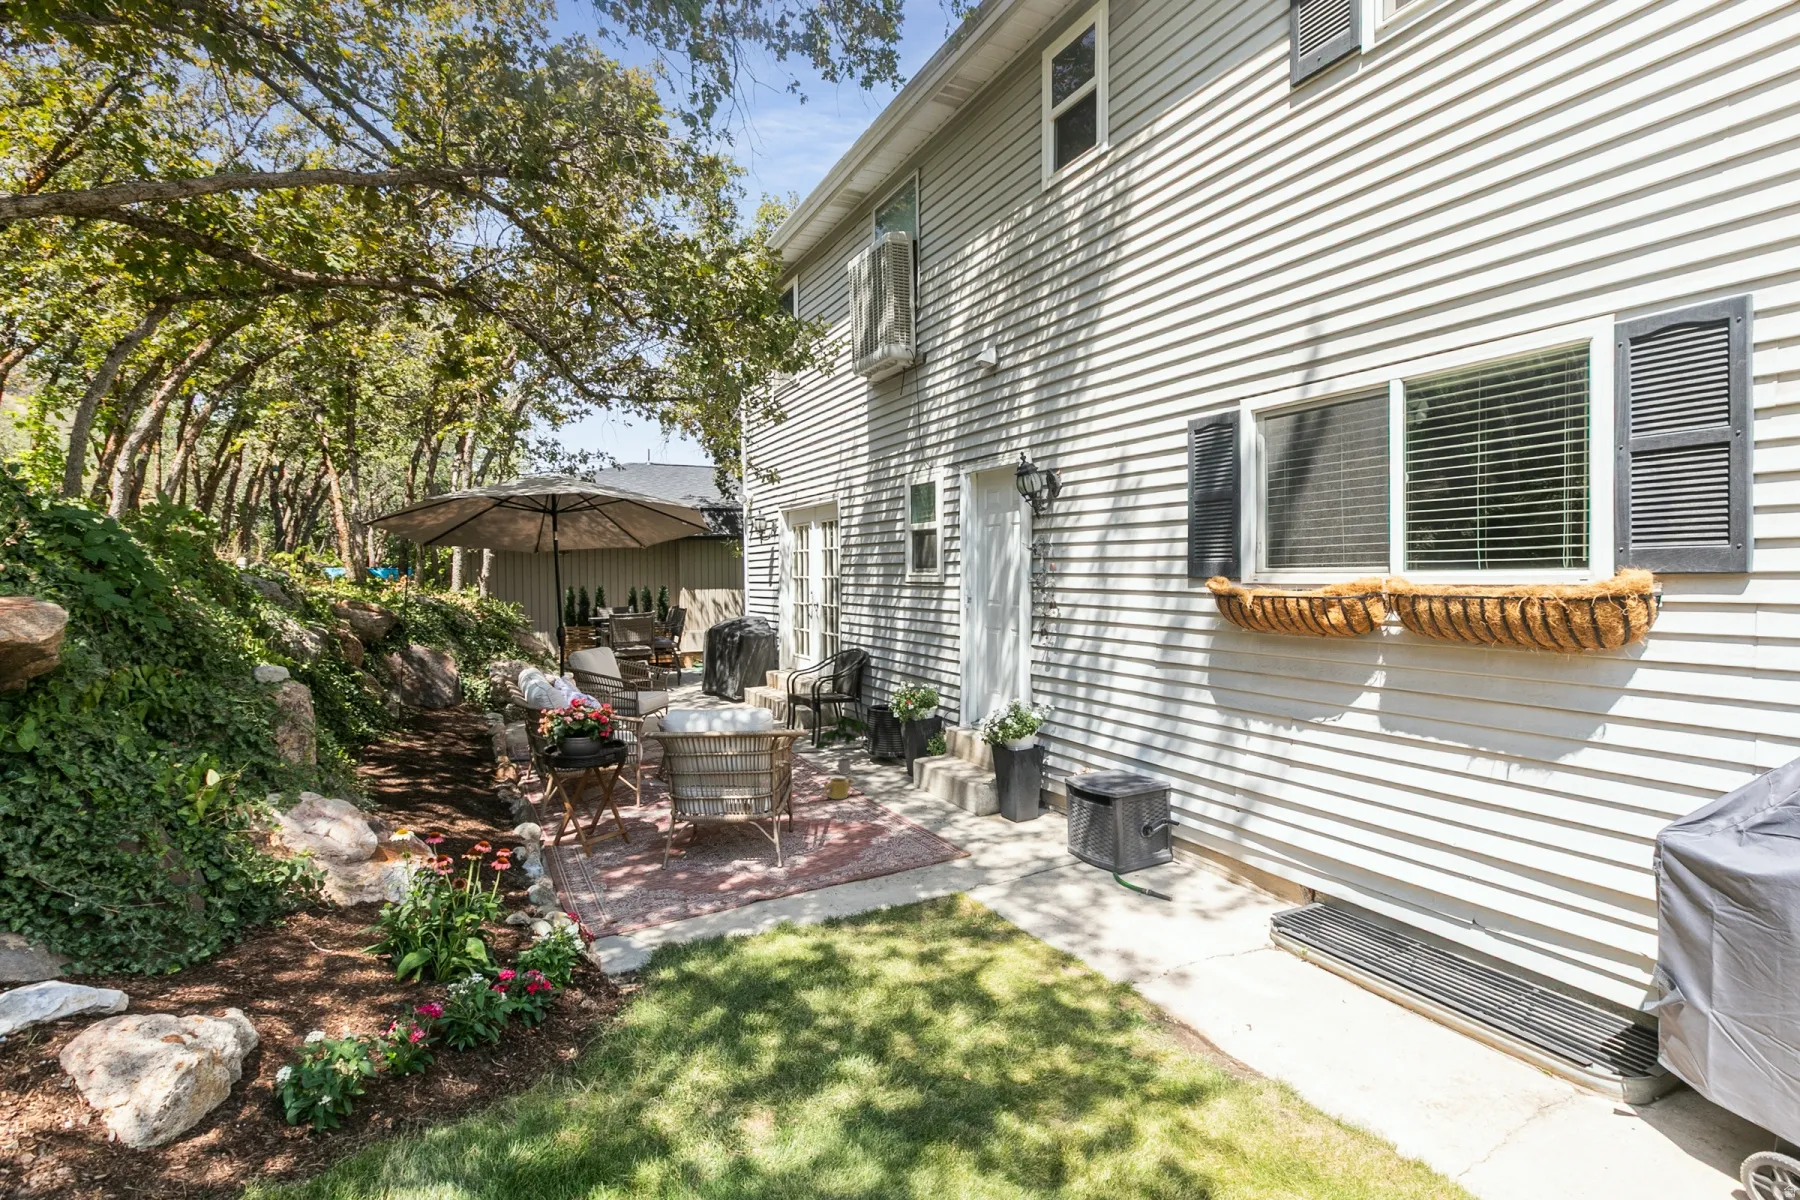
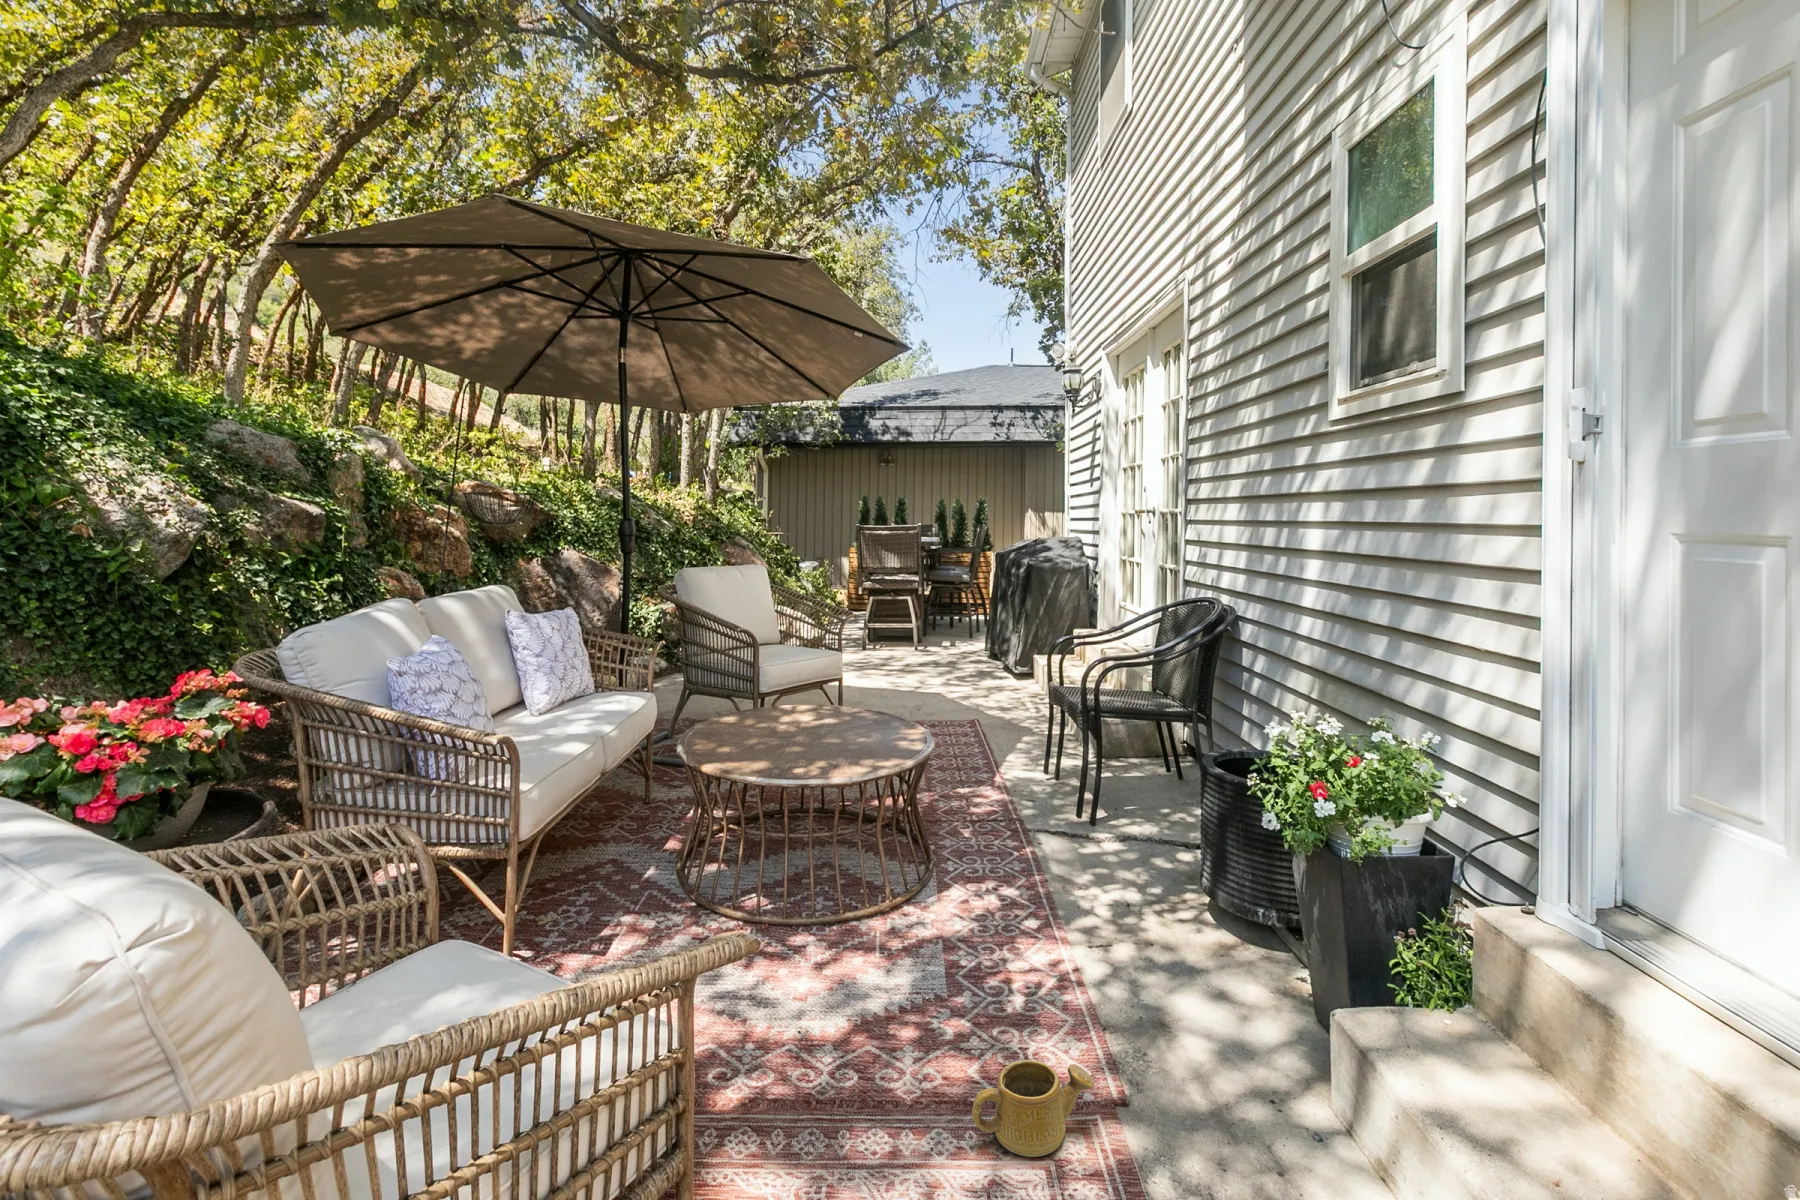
potted plant: present [817,715,870,775] -> none [1029,805,1193,978]

